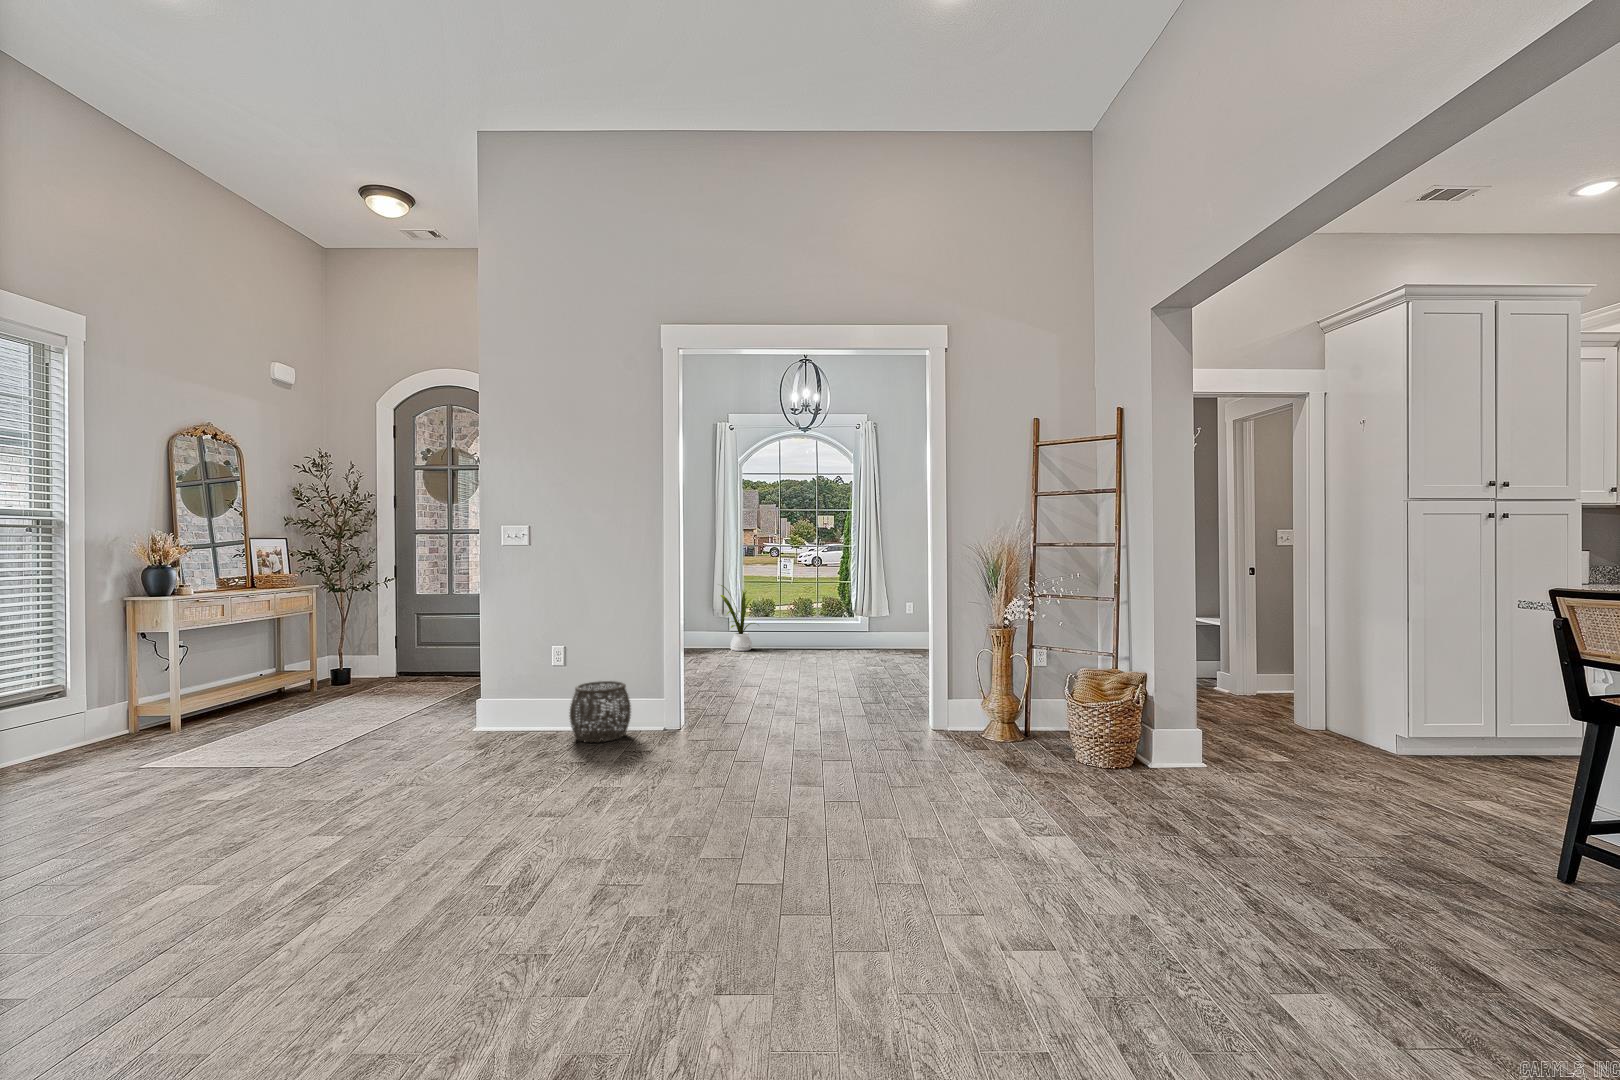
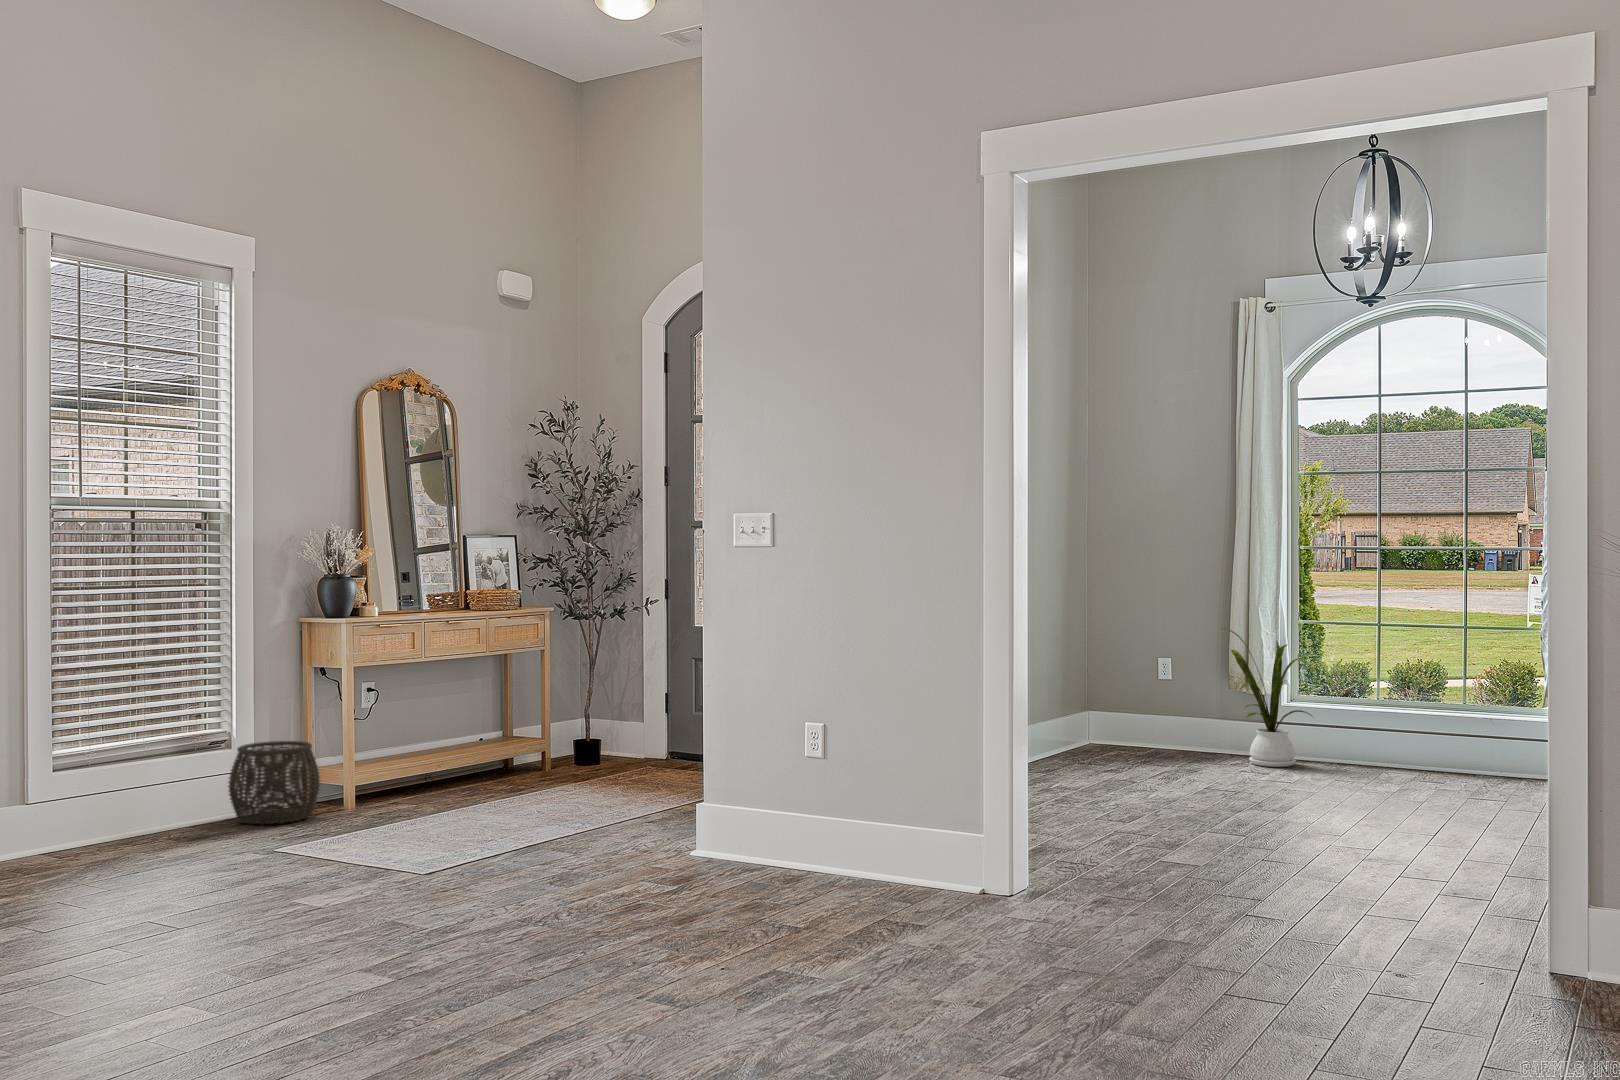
woven basket: present [569,681,631,743] -> present [228,741,320,825]

